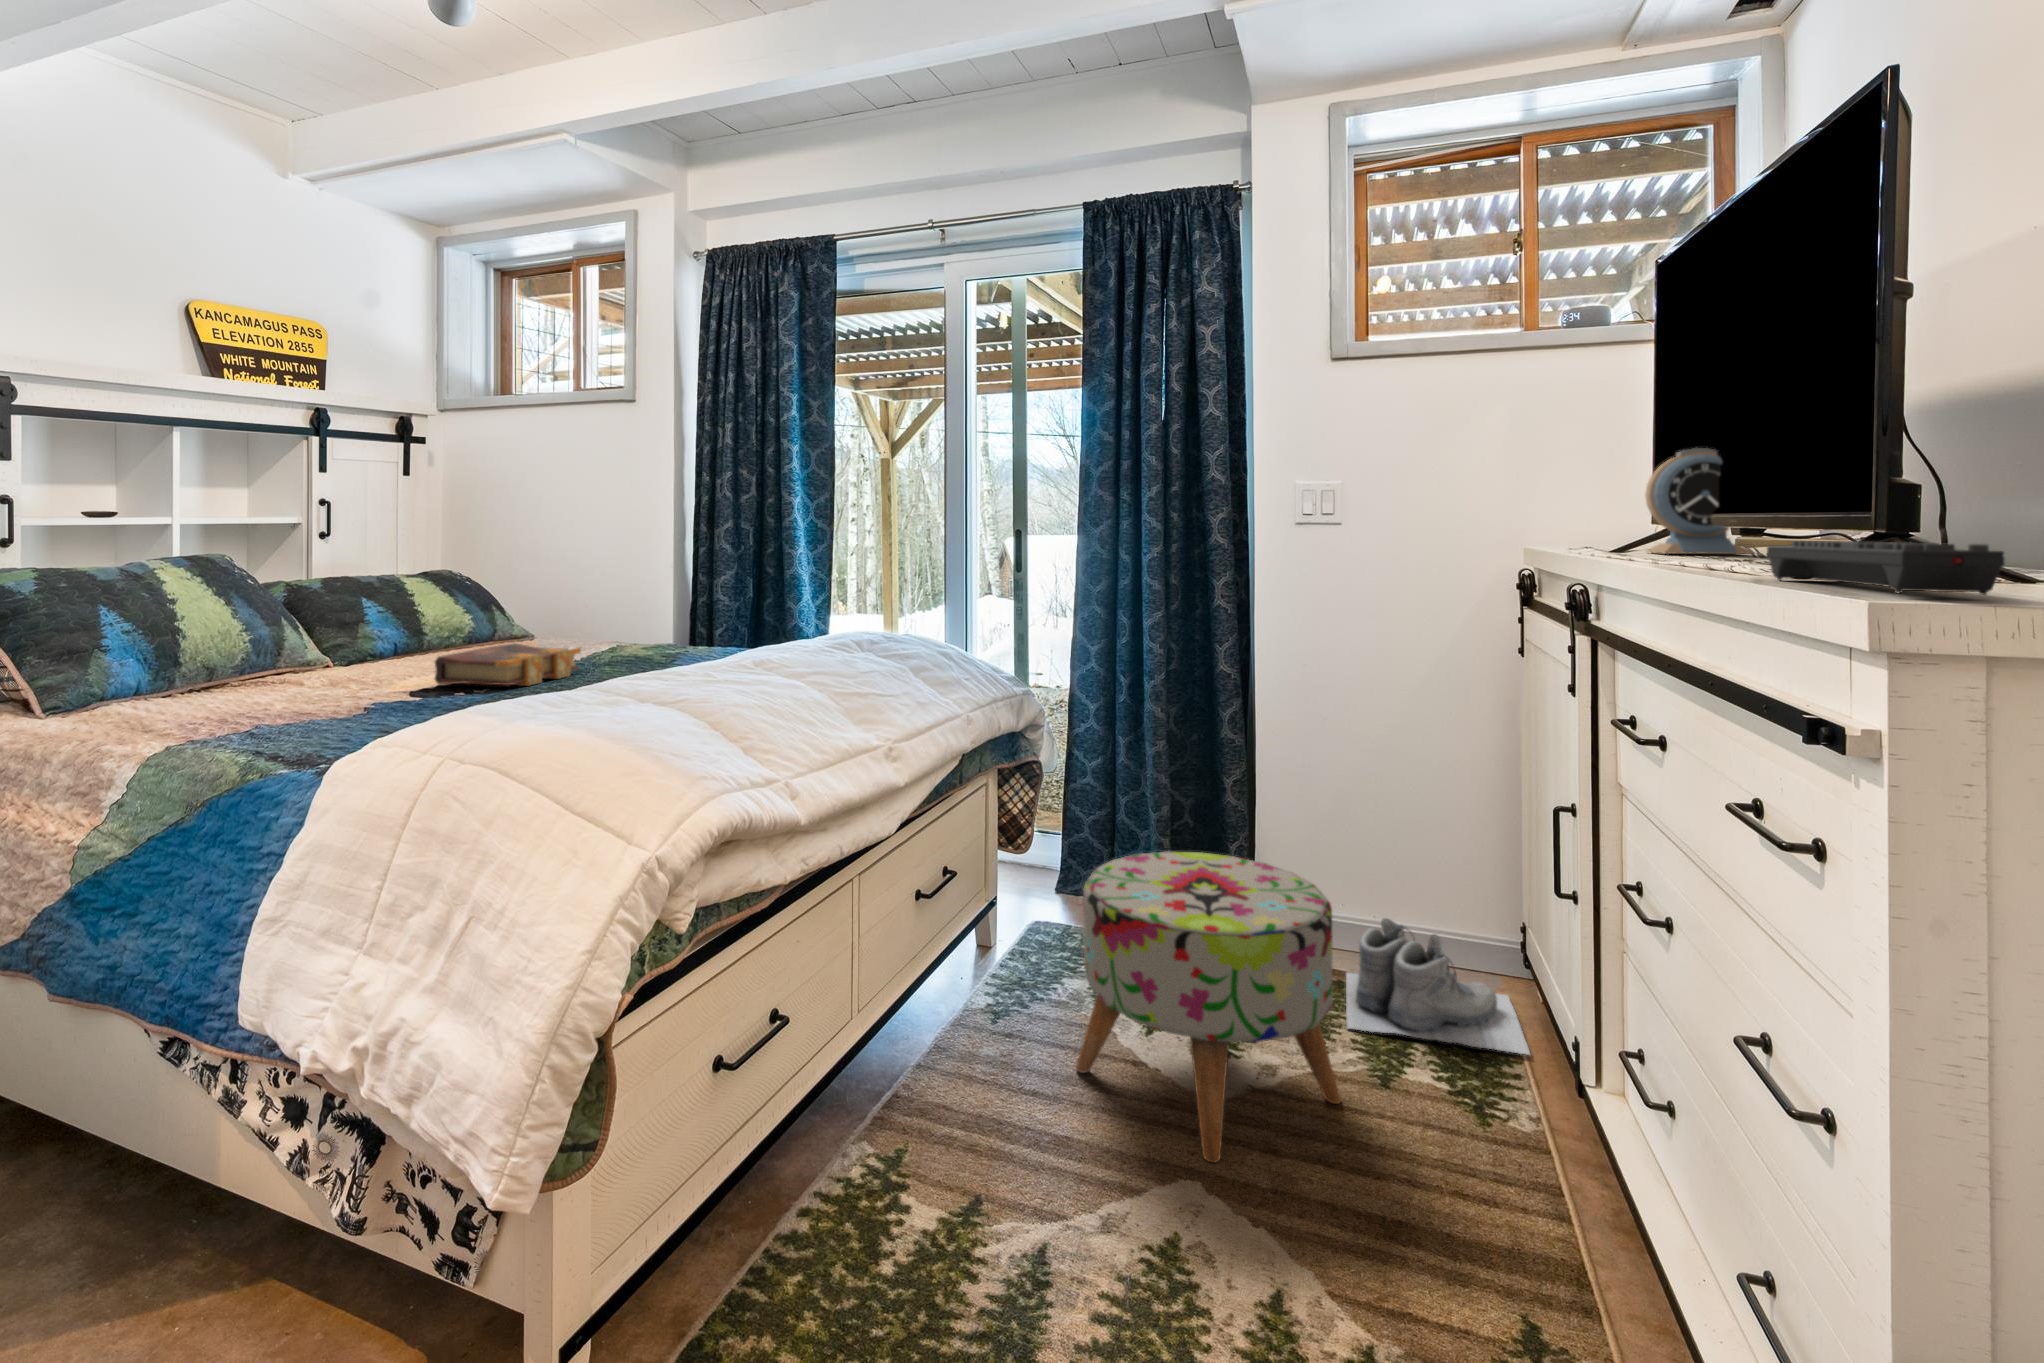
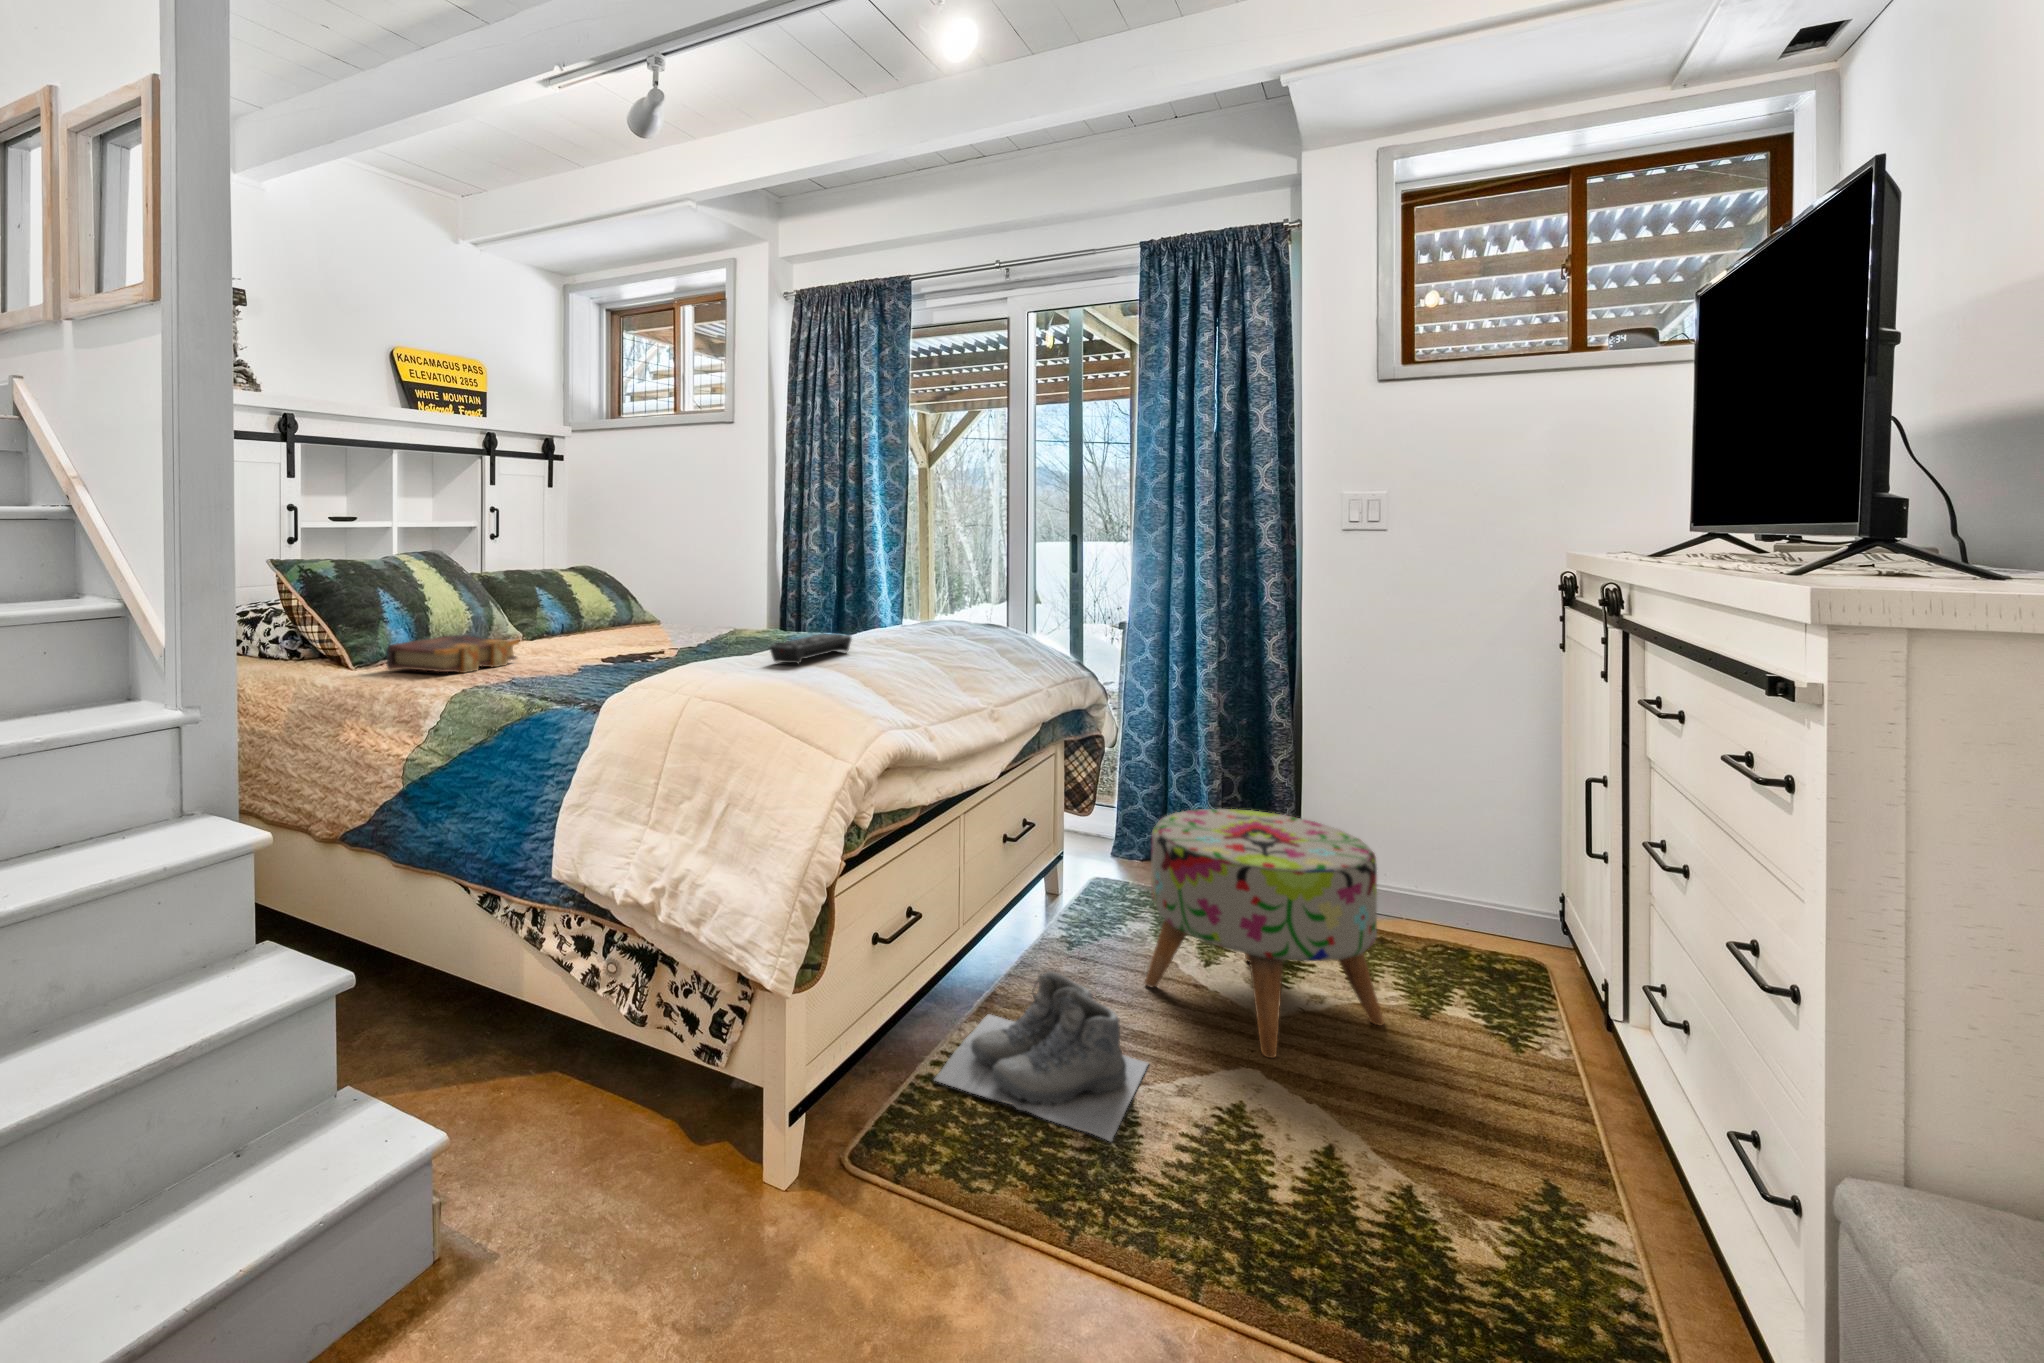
alarm clock: present [1645,448,1754,554] -> none [1673,464,1779,557]
remote control: present [1767,541,2005,595] -> present [770,634,852,664]
book: present [435,643,581,686] -> present [386,635,519,673]
boots: present [1346,918,1530,1055] -> present [934,971,1149,1141]

